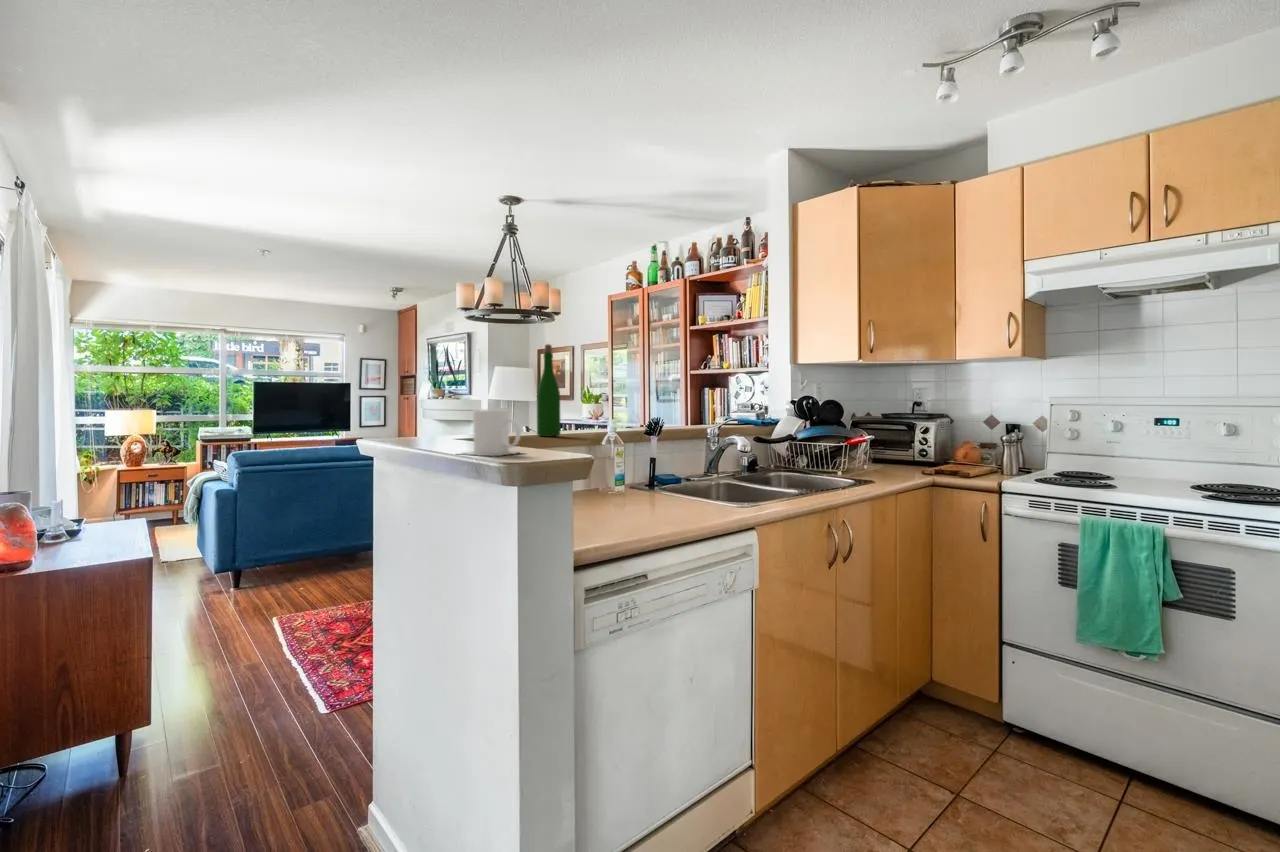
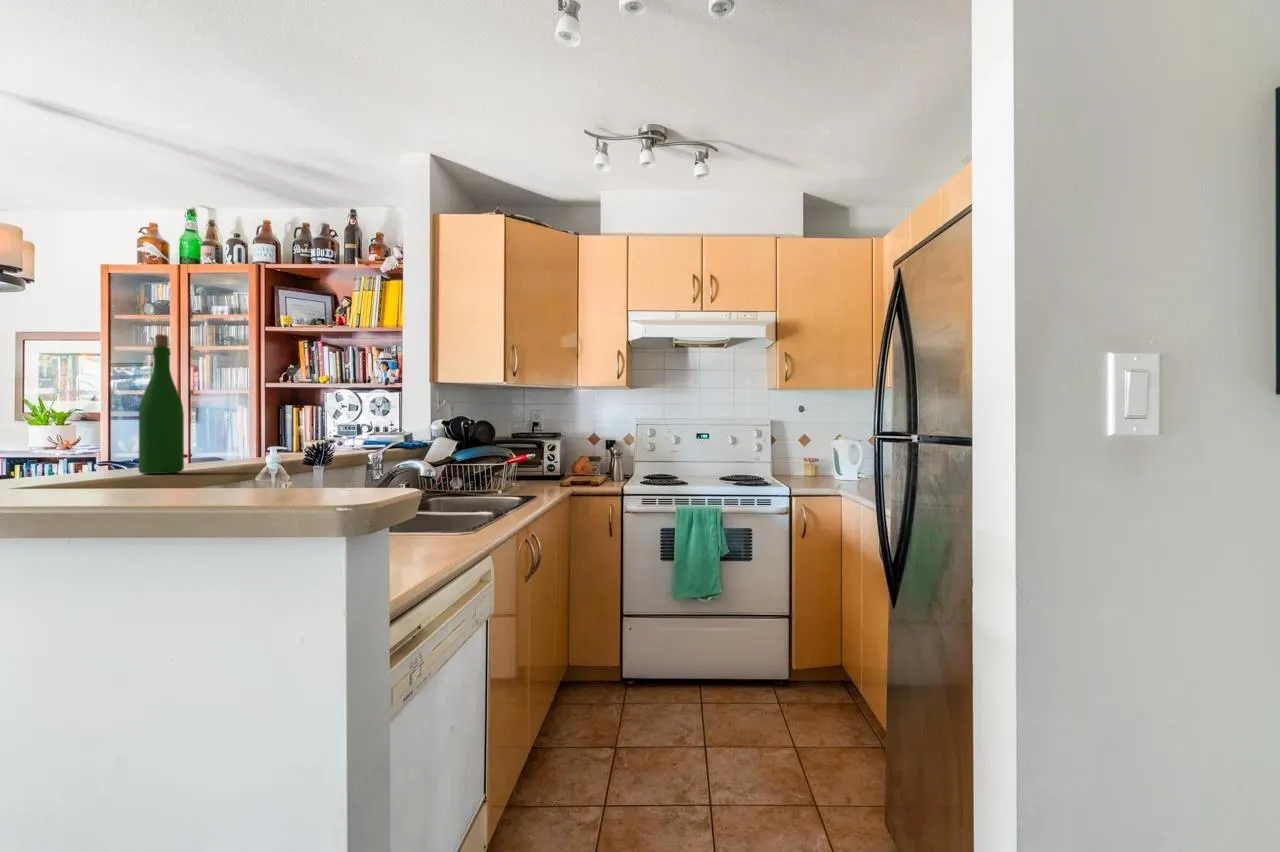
mug: present [464,409,521,456] -> none [181,431,304,503]

